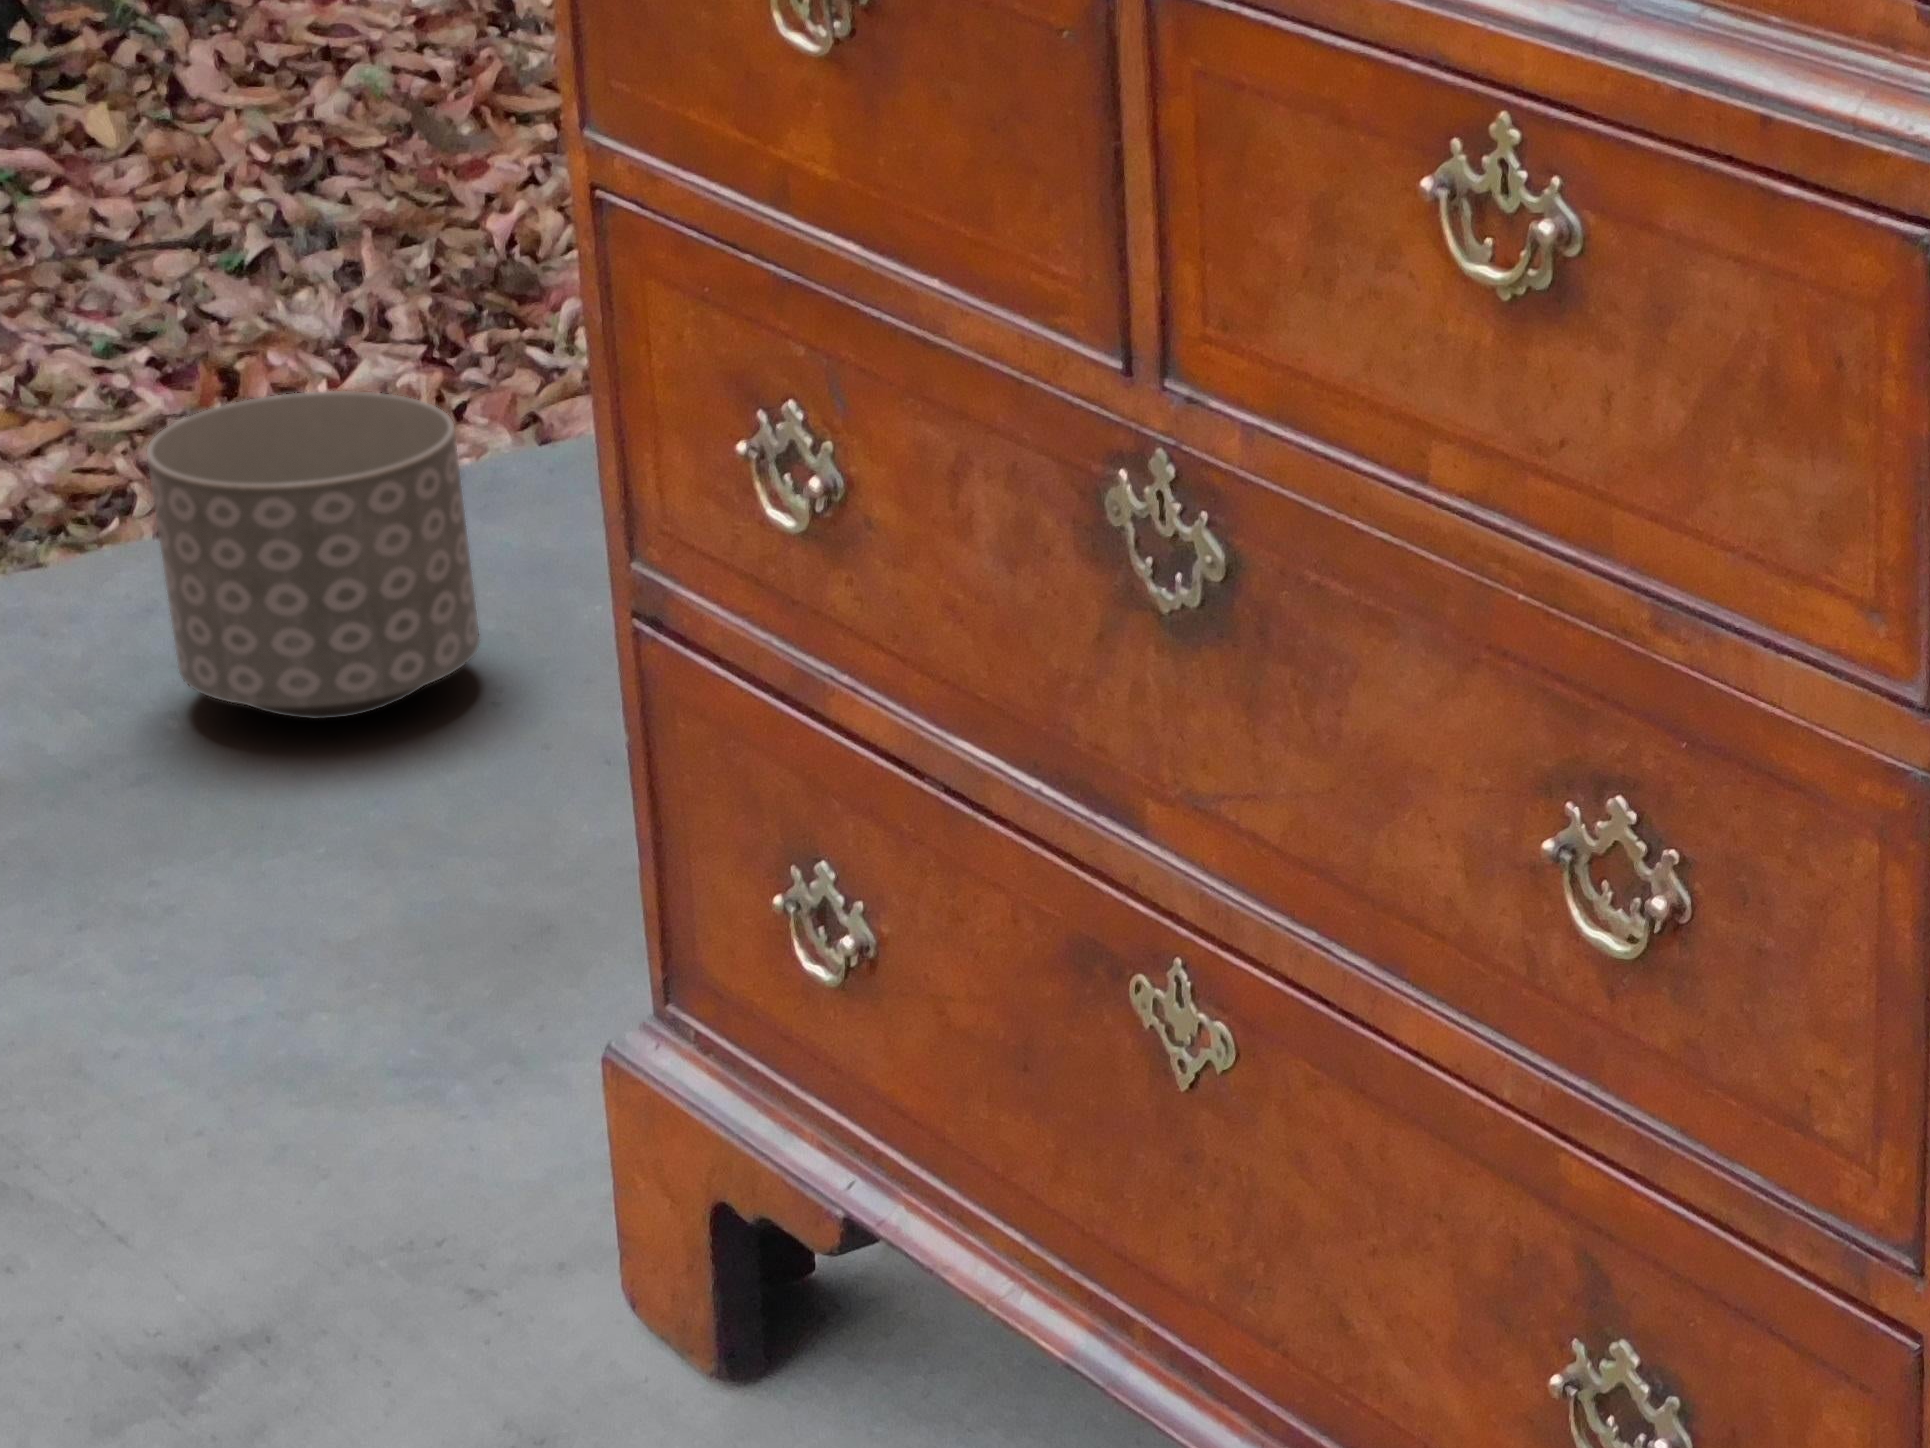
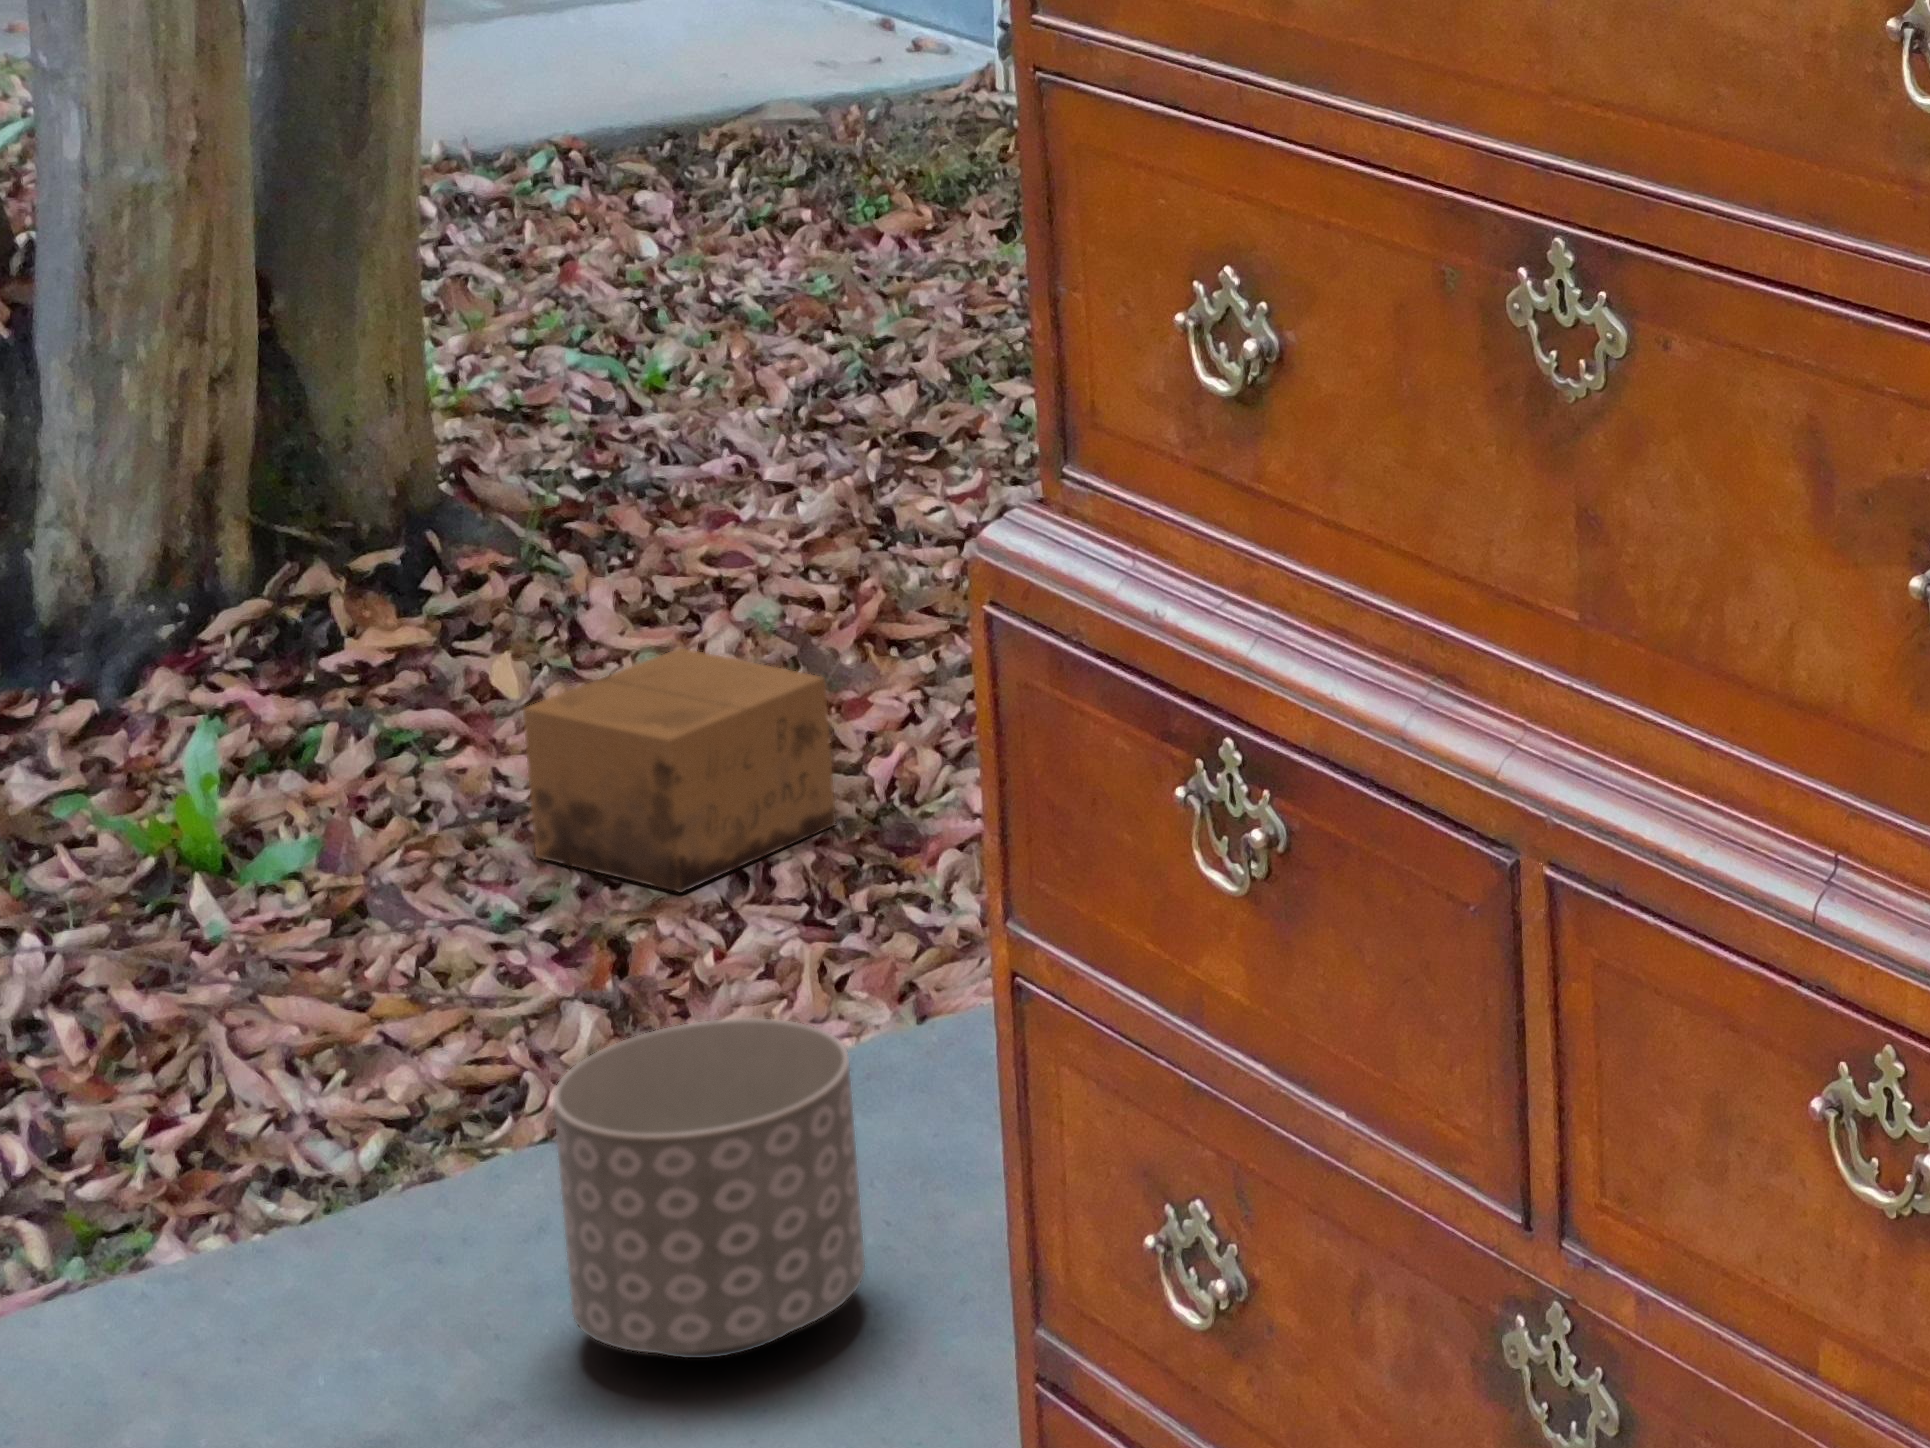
cardboard box: none [116,90,451,327] -> present [522,648,836,893]

